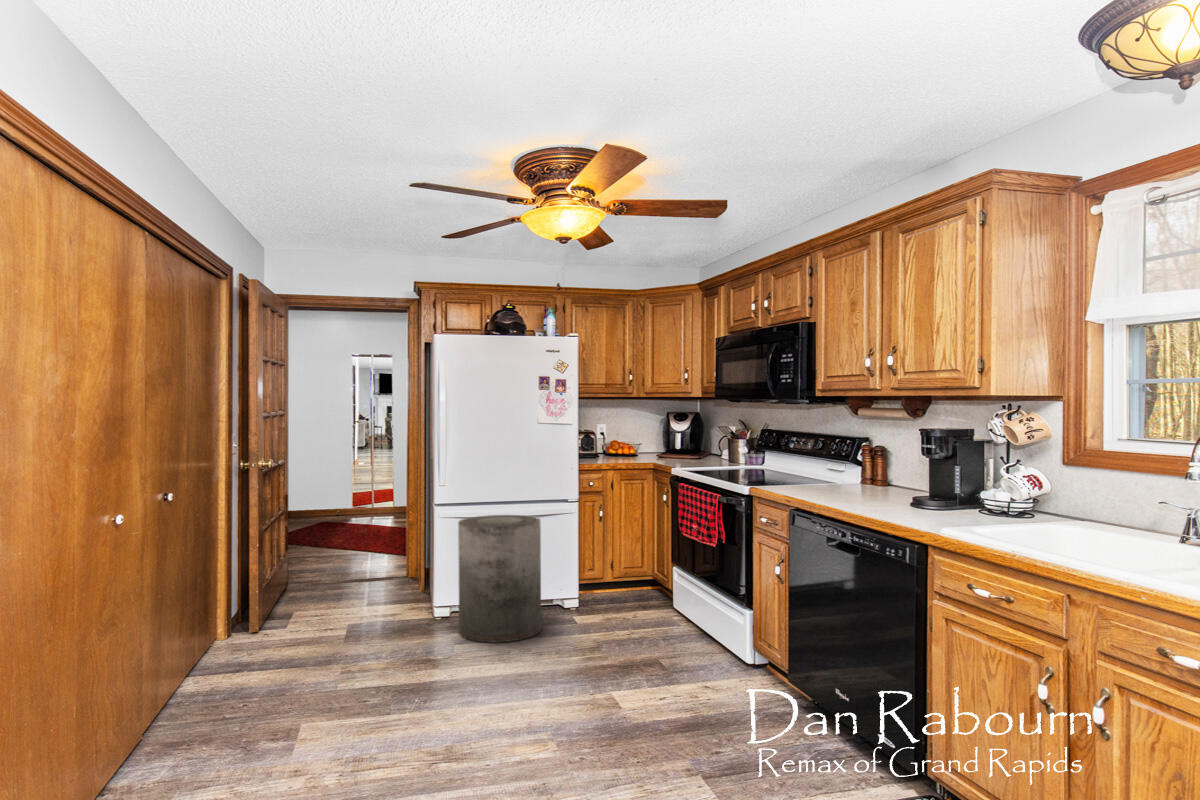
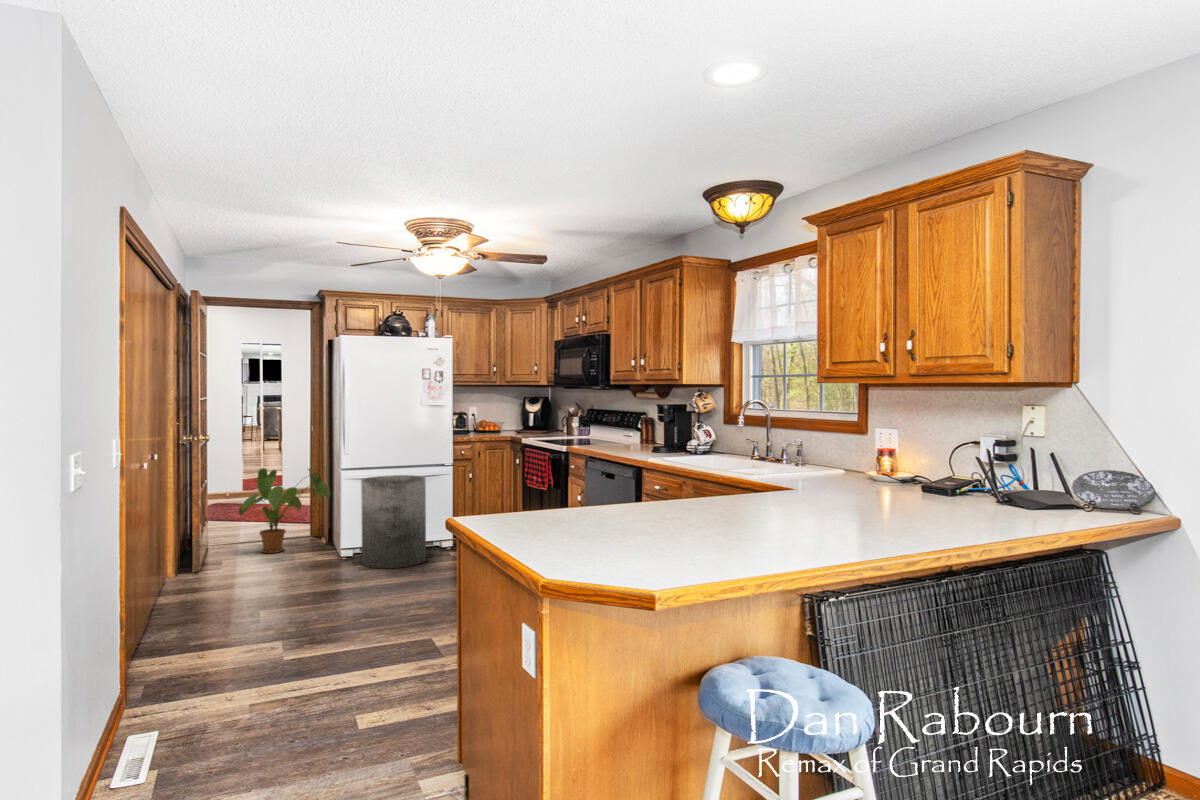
house plant: none [319,502,425,609] -> present [239,468,330,553]

